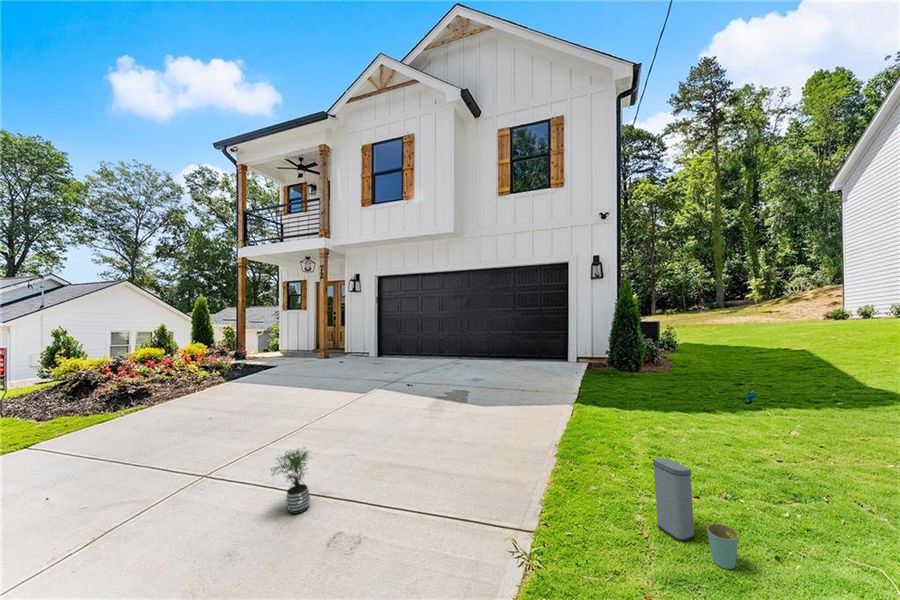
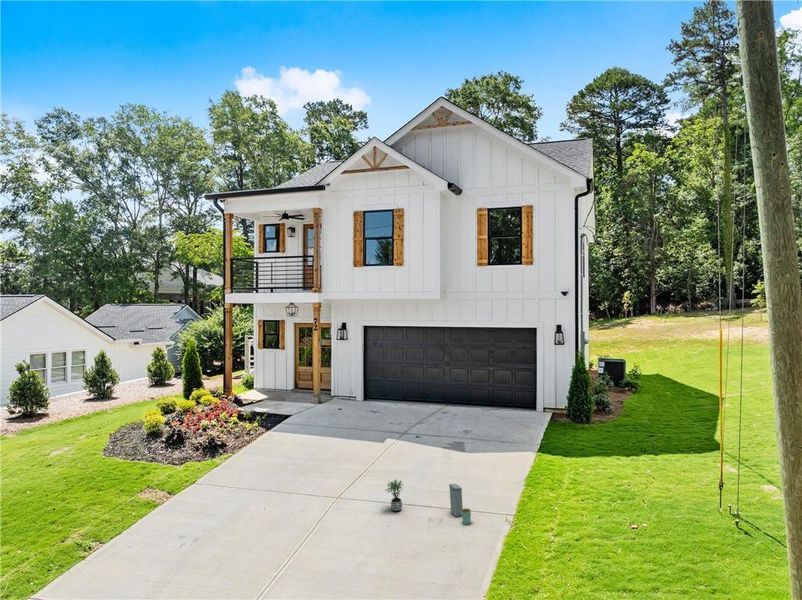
trash can: present [653,458,738,569] -> present [449,484,471,524]

